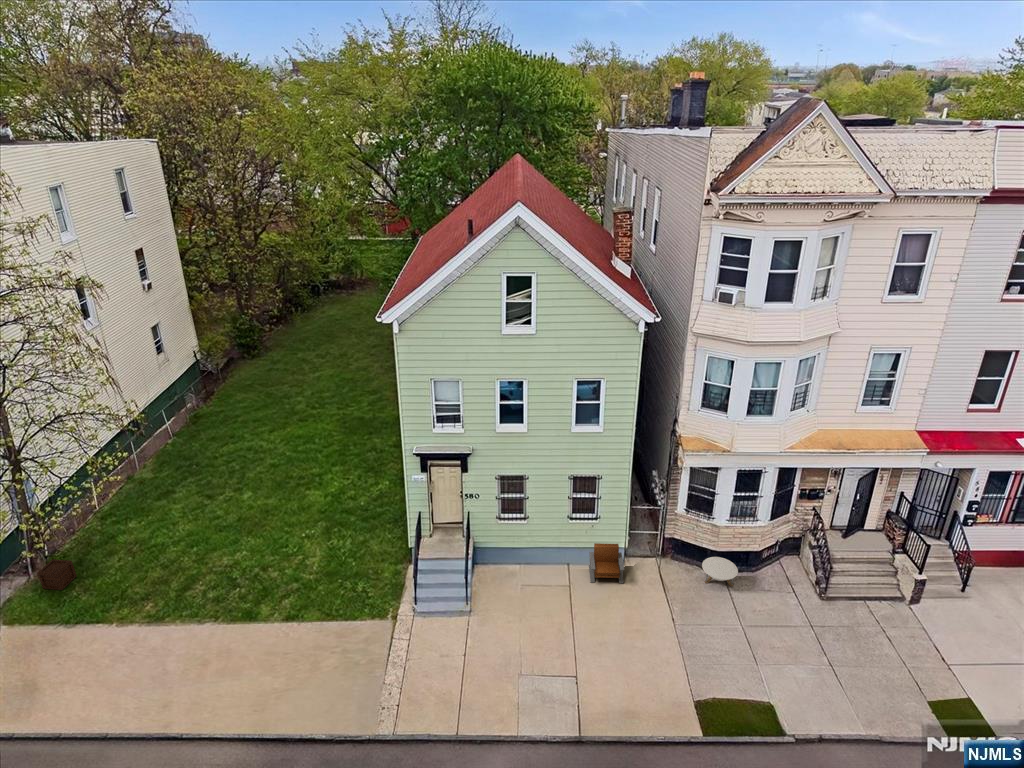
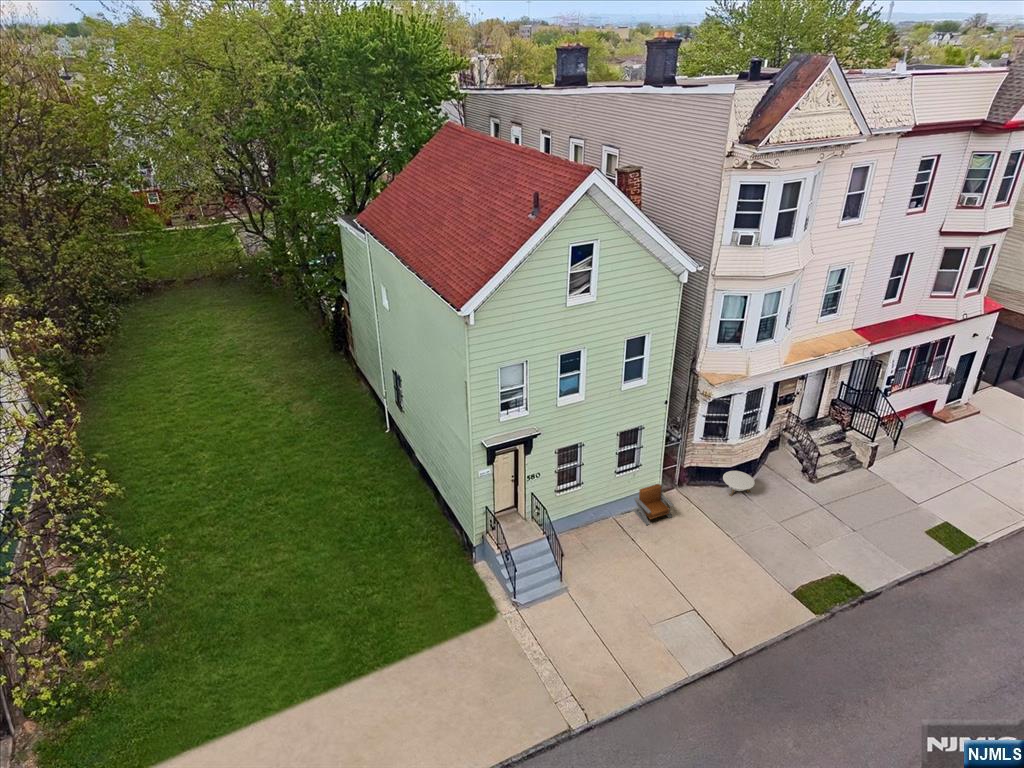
wooden crate: present [37,559,77,590] -> none [35,699,83,749]

